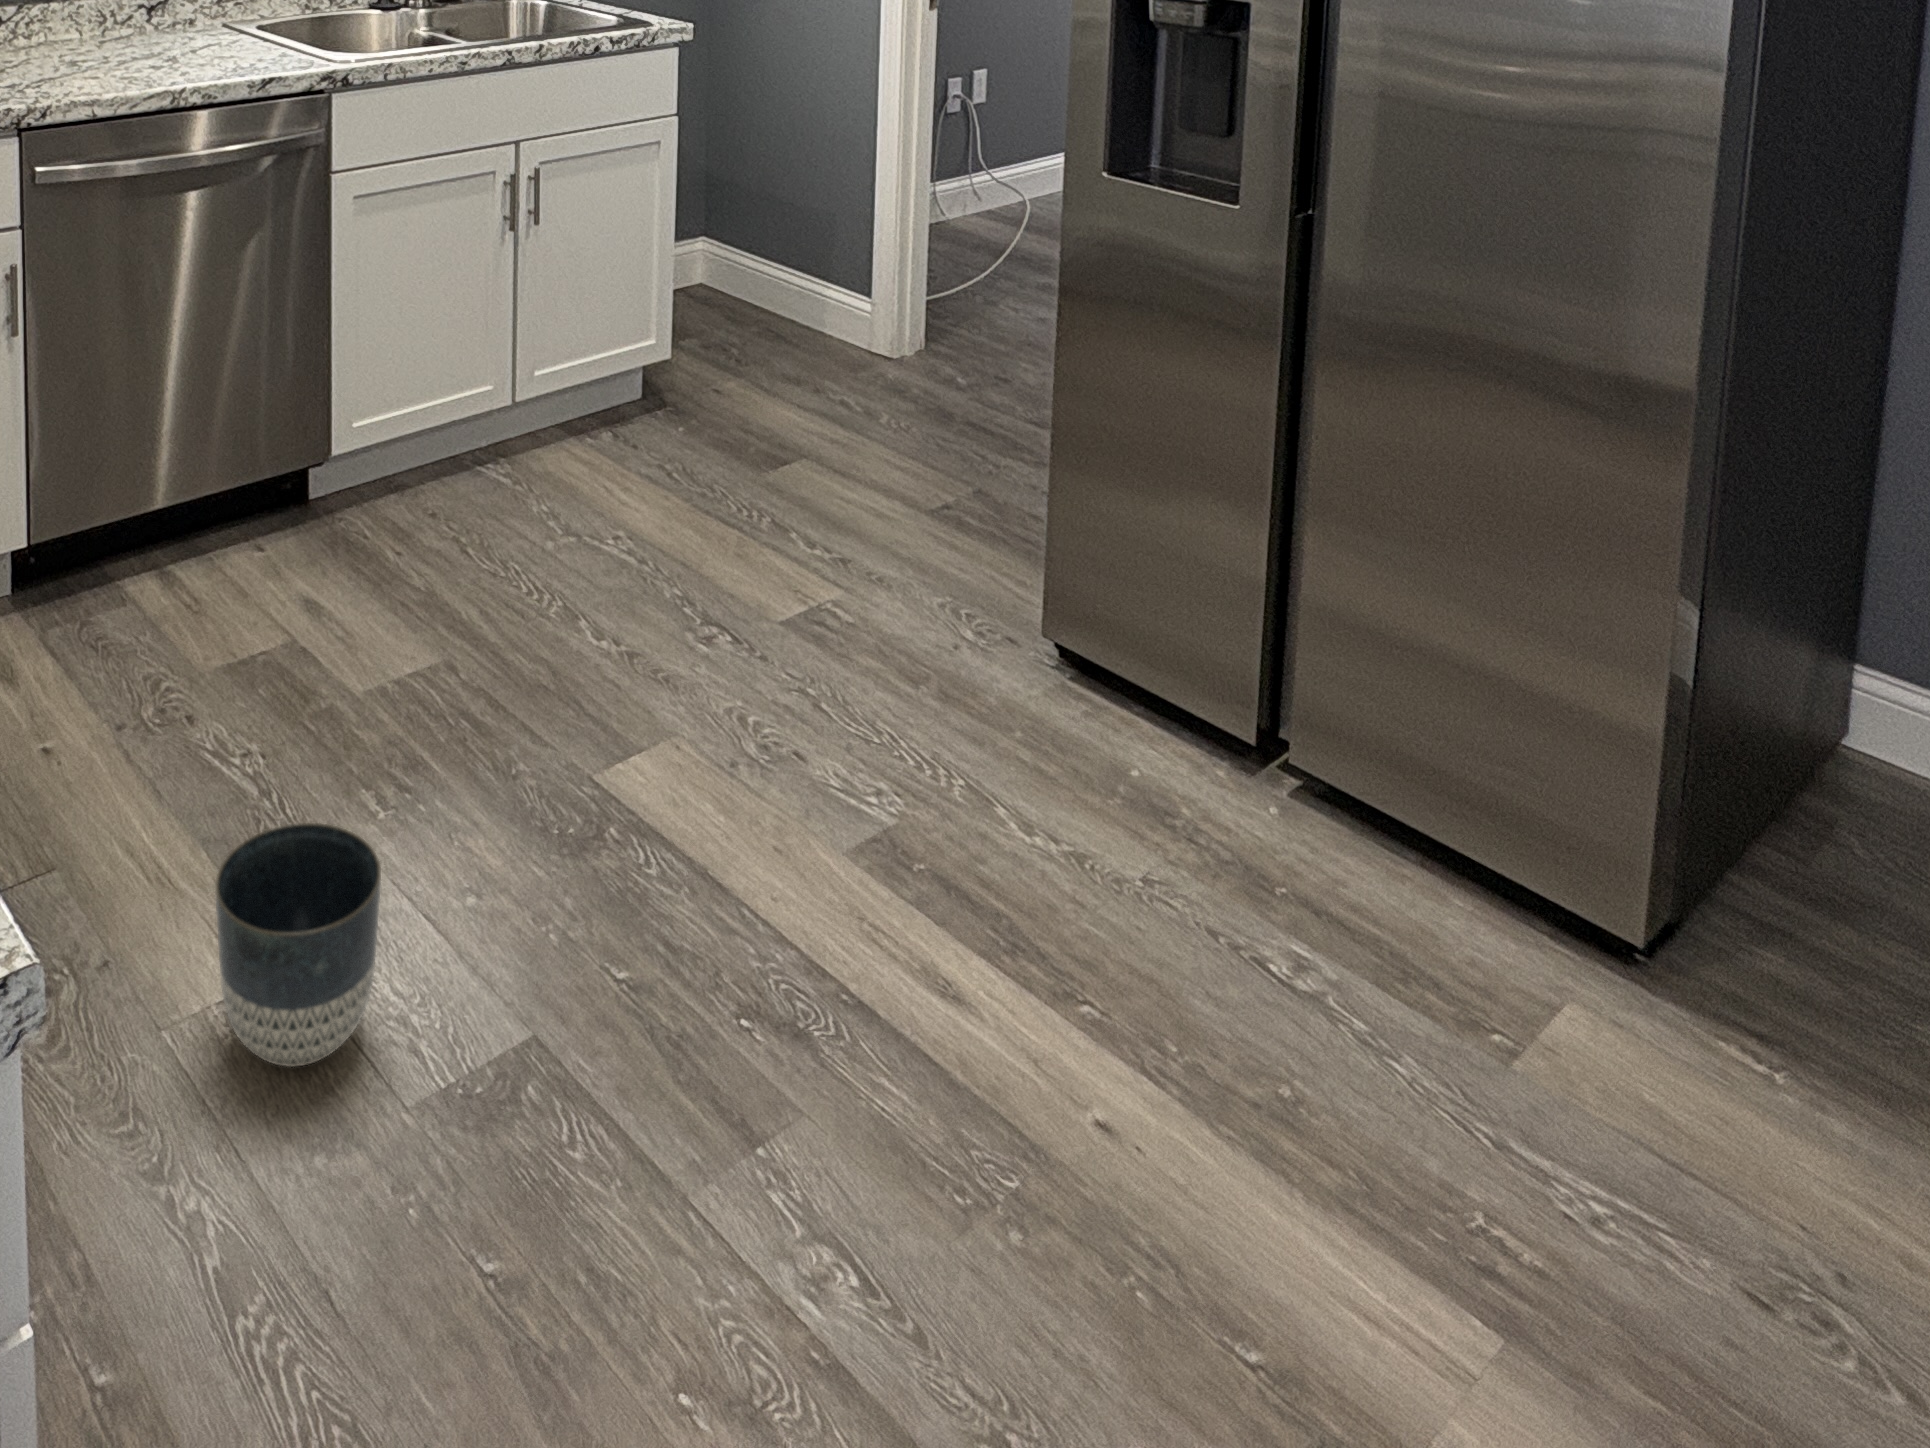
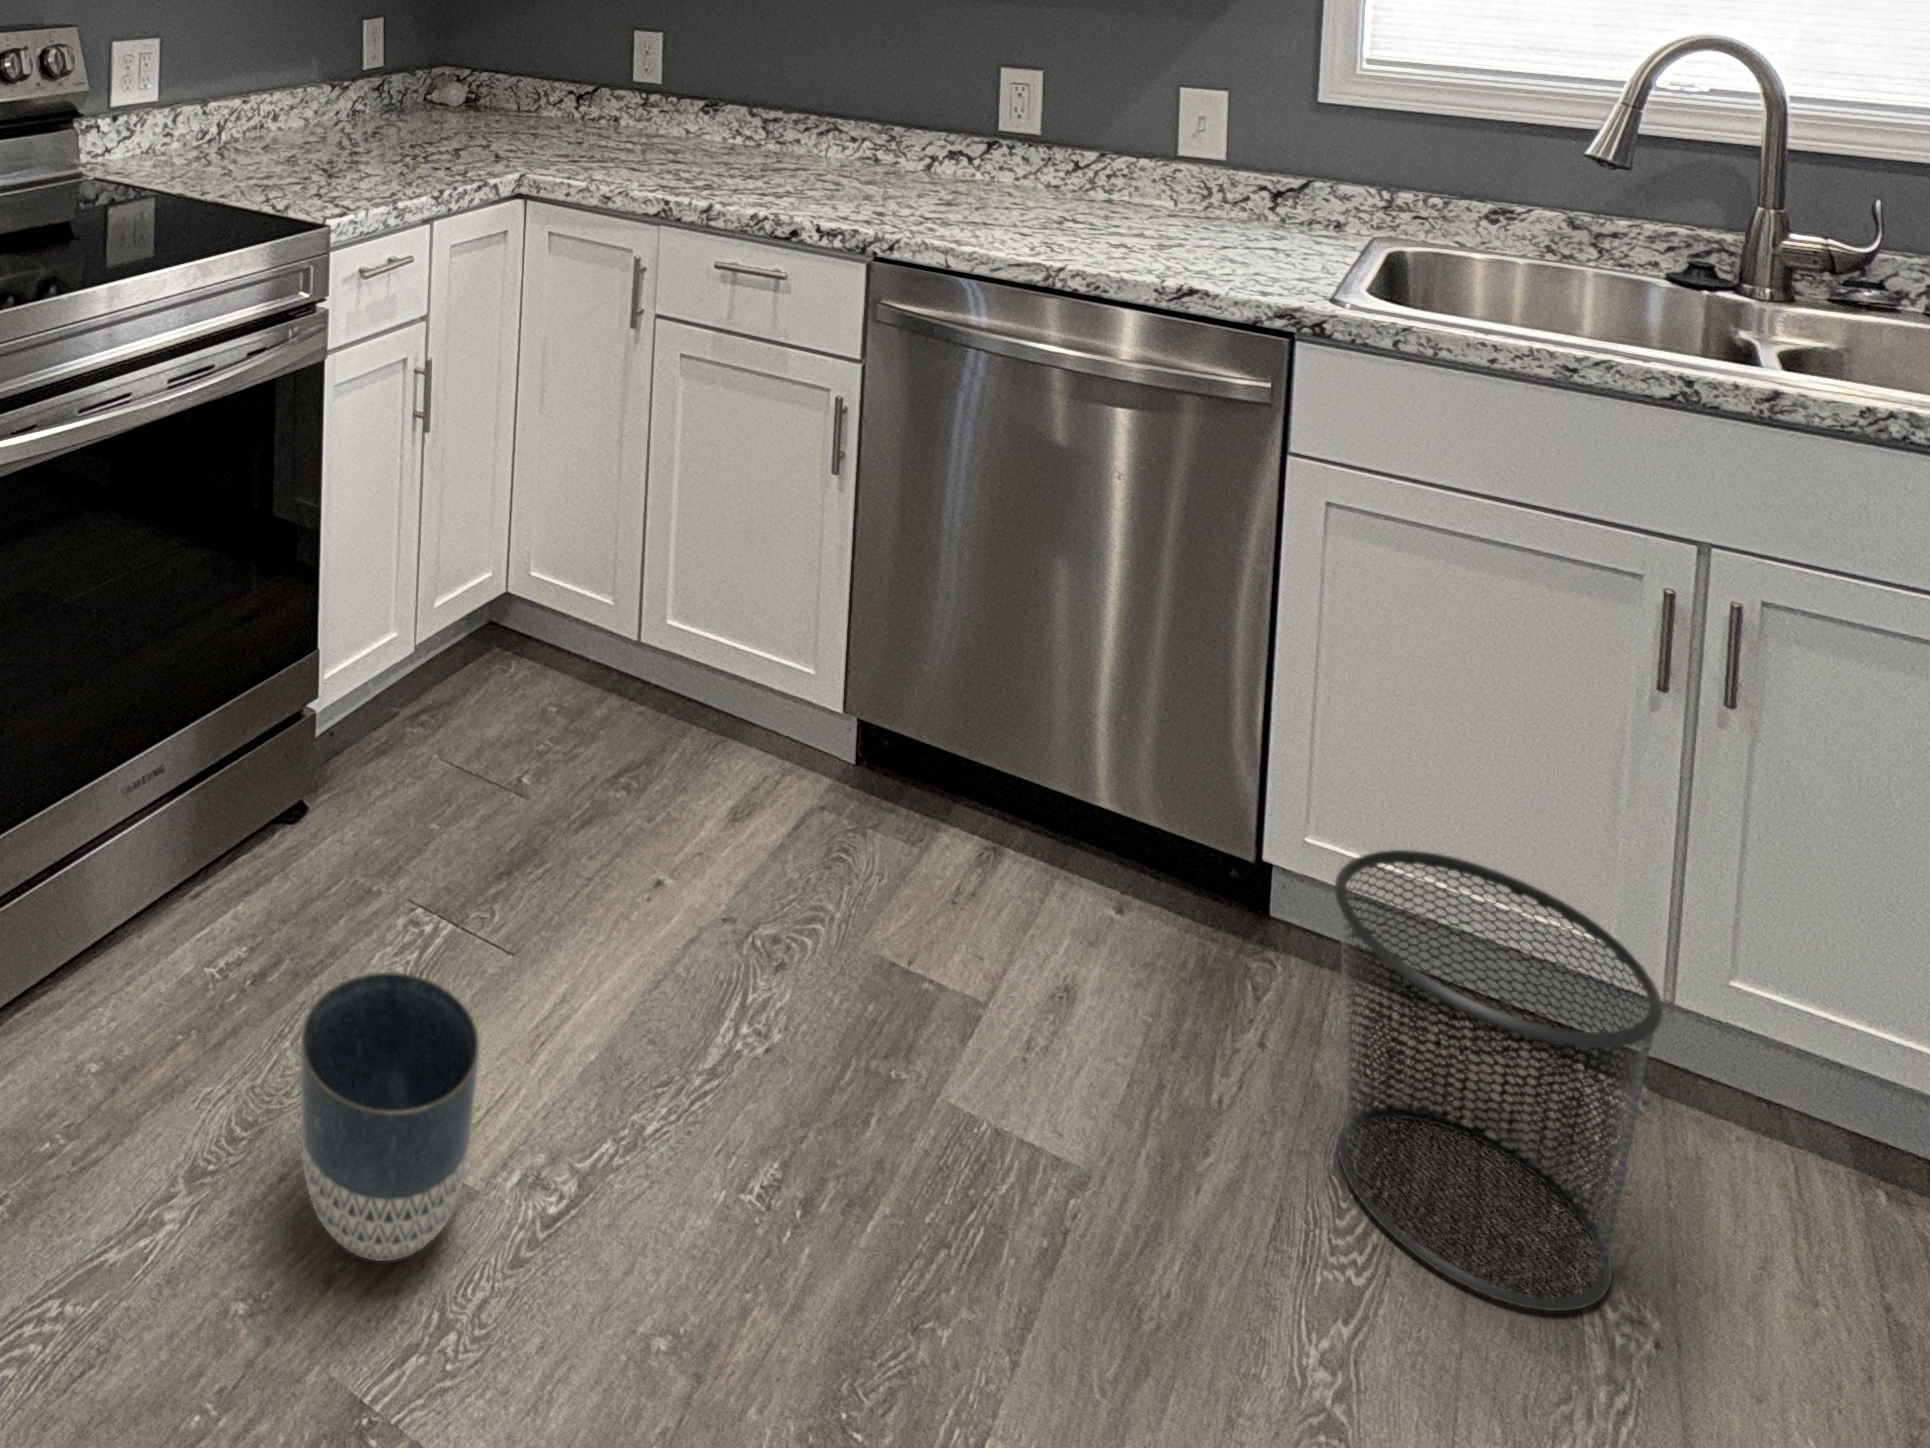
waste bin: none [459,361,616,580] -> present [1335,850,1663,1311]

